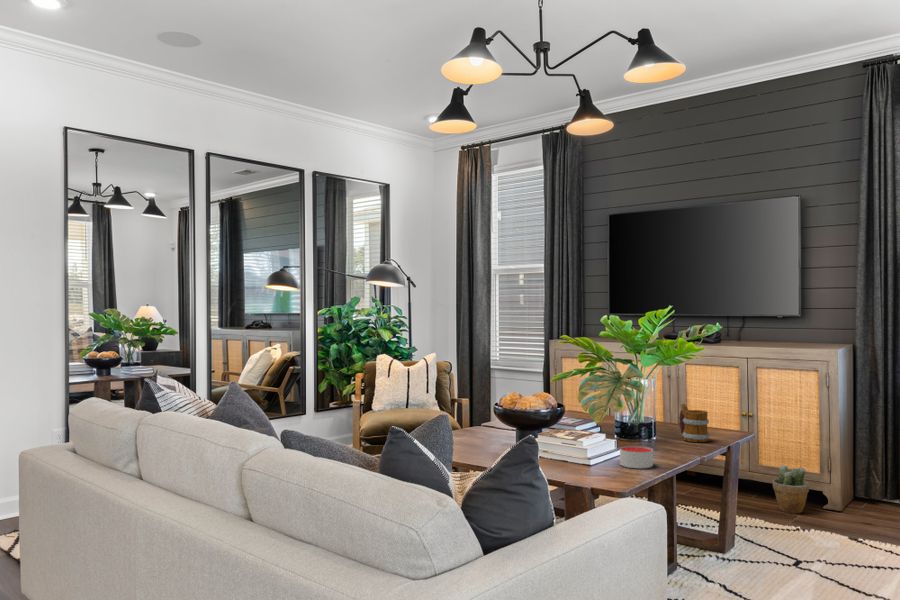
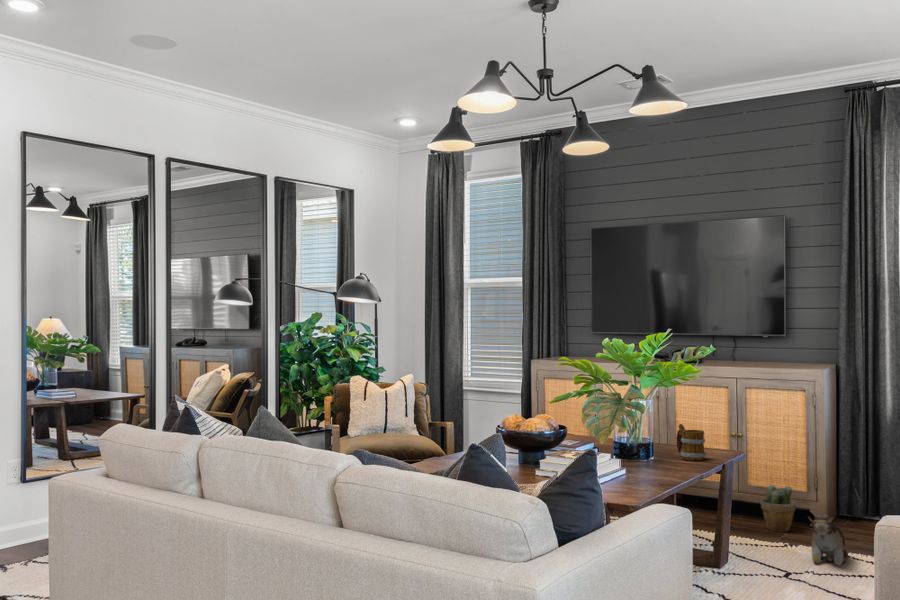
candle: present [620,446,653,468] -> none [628,463,659,484]
plush toy: none [820,499,865,554] -> present [808,514,848,565]

